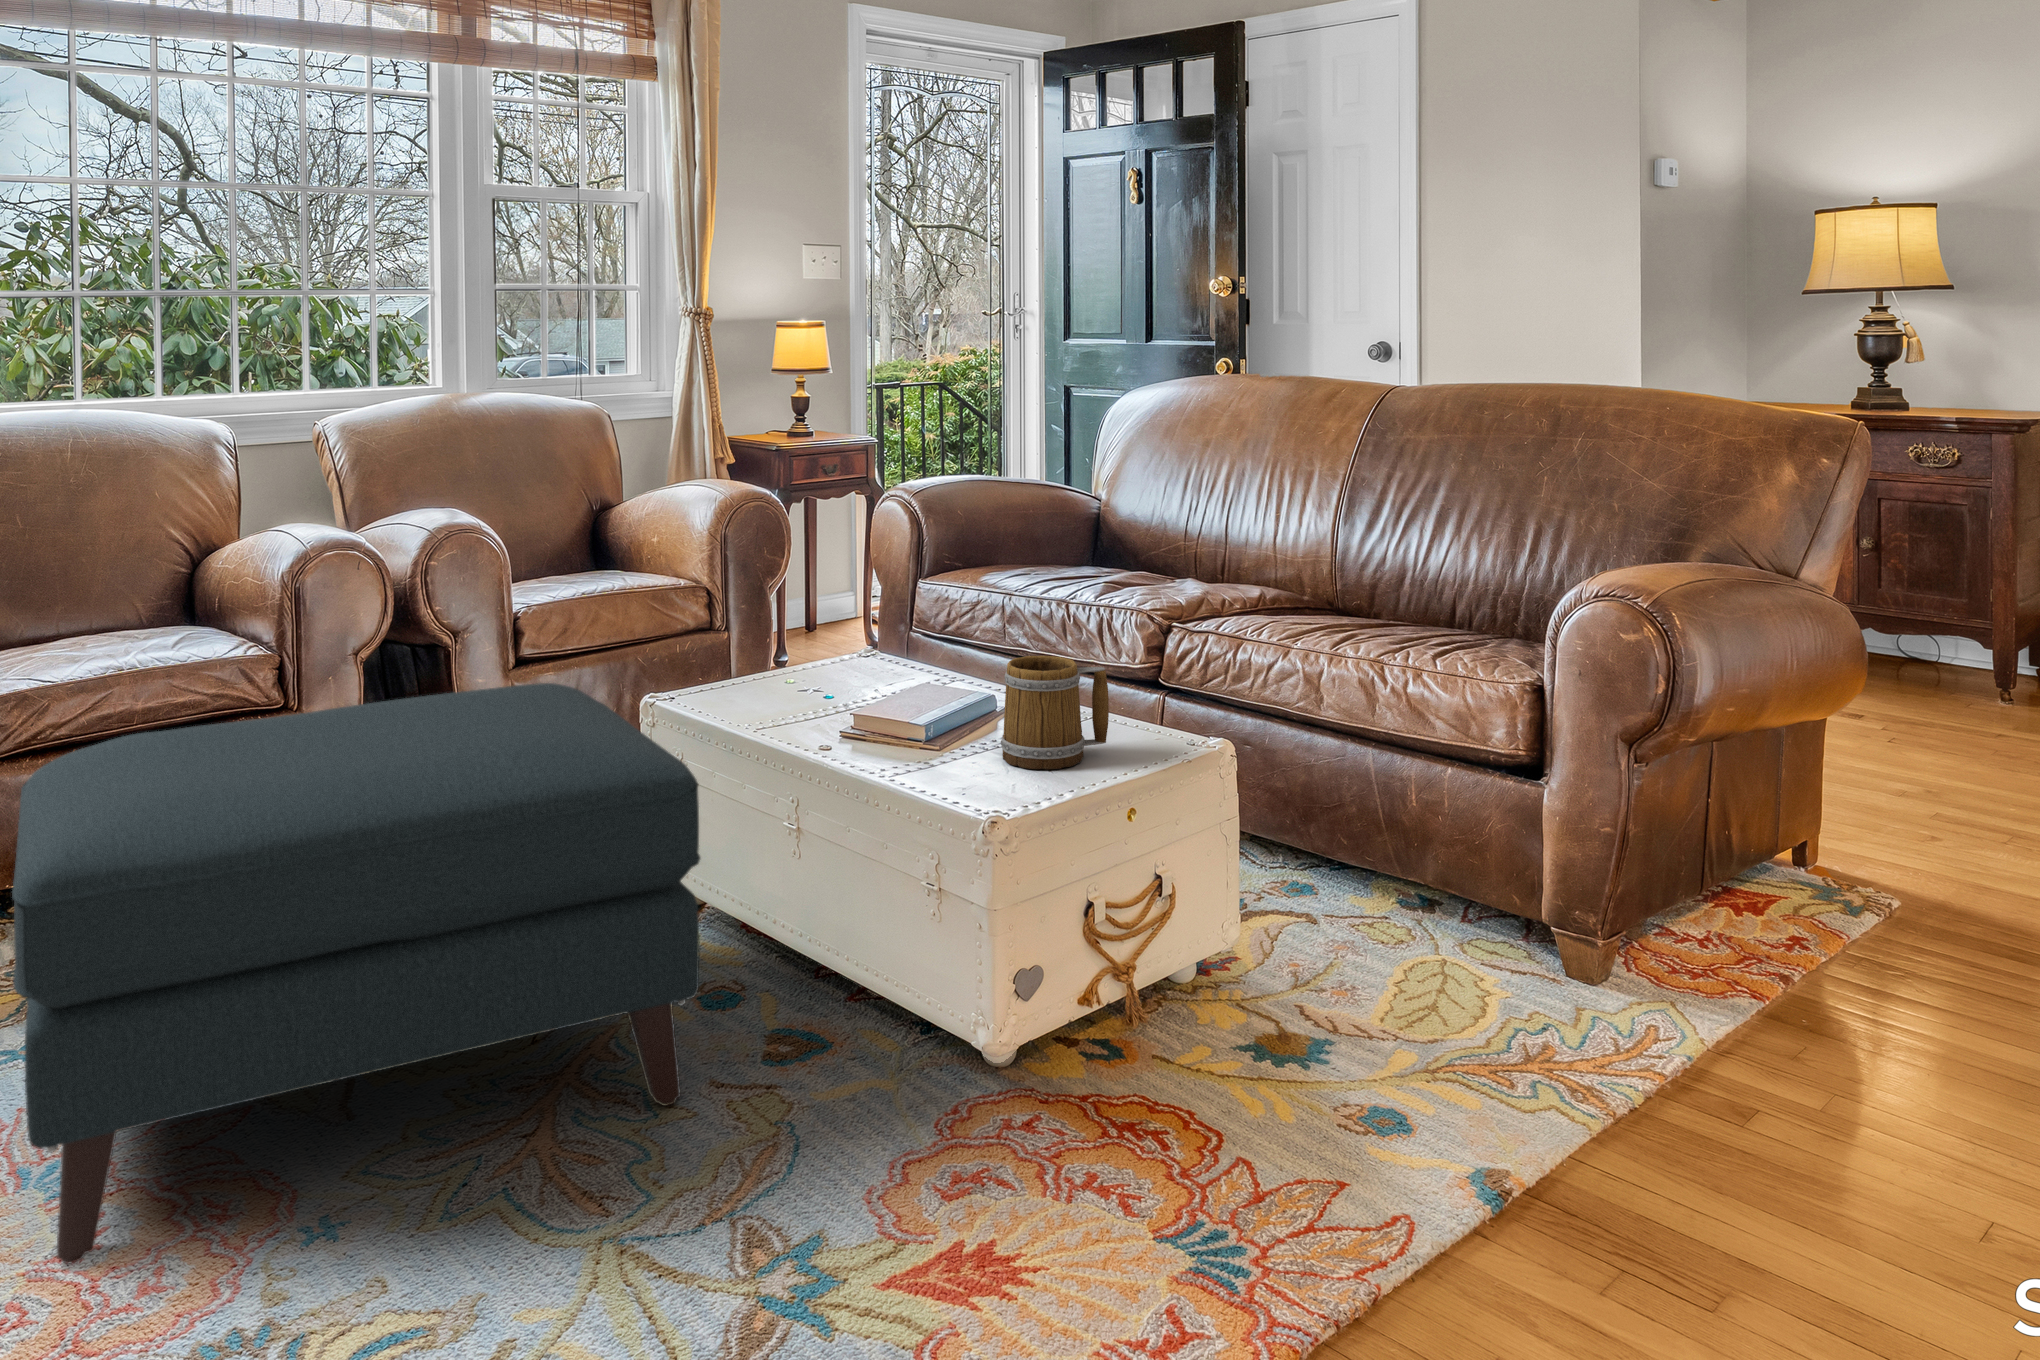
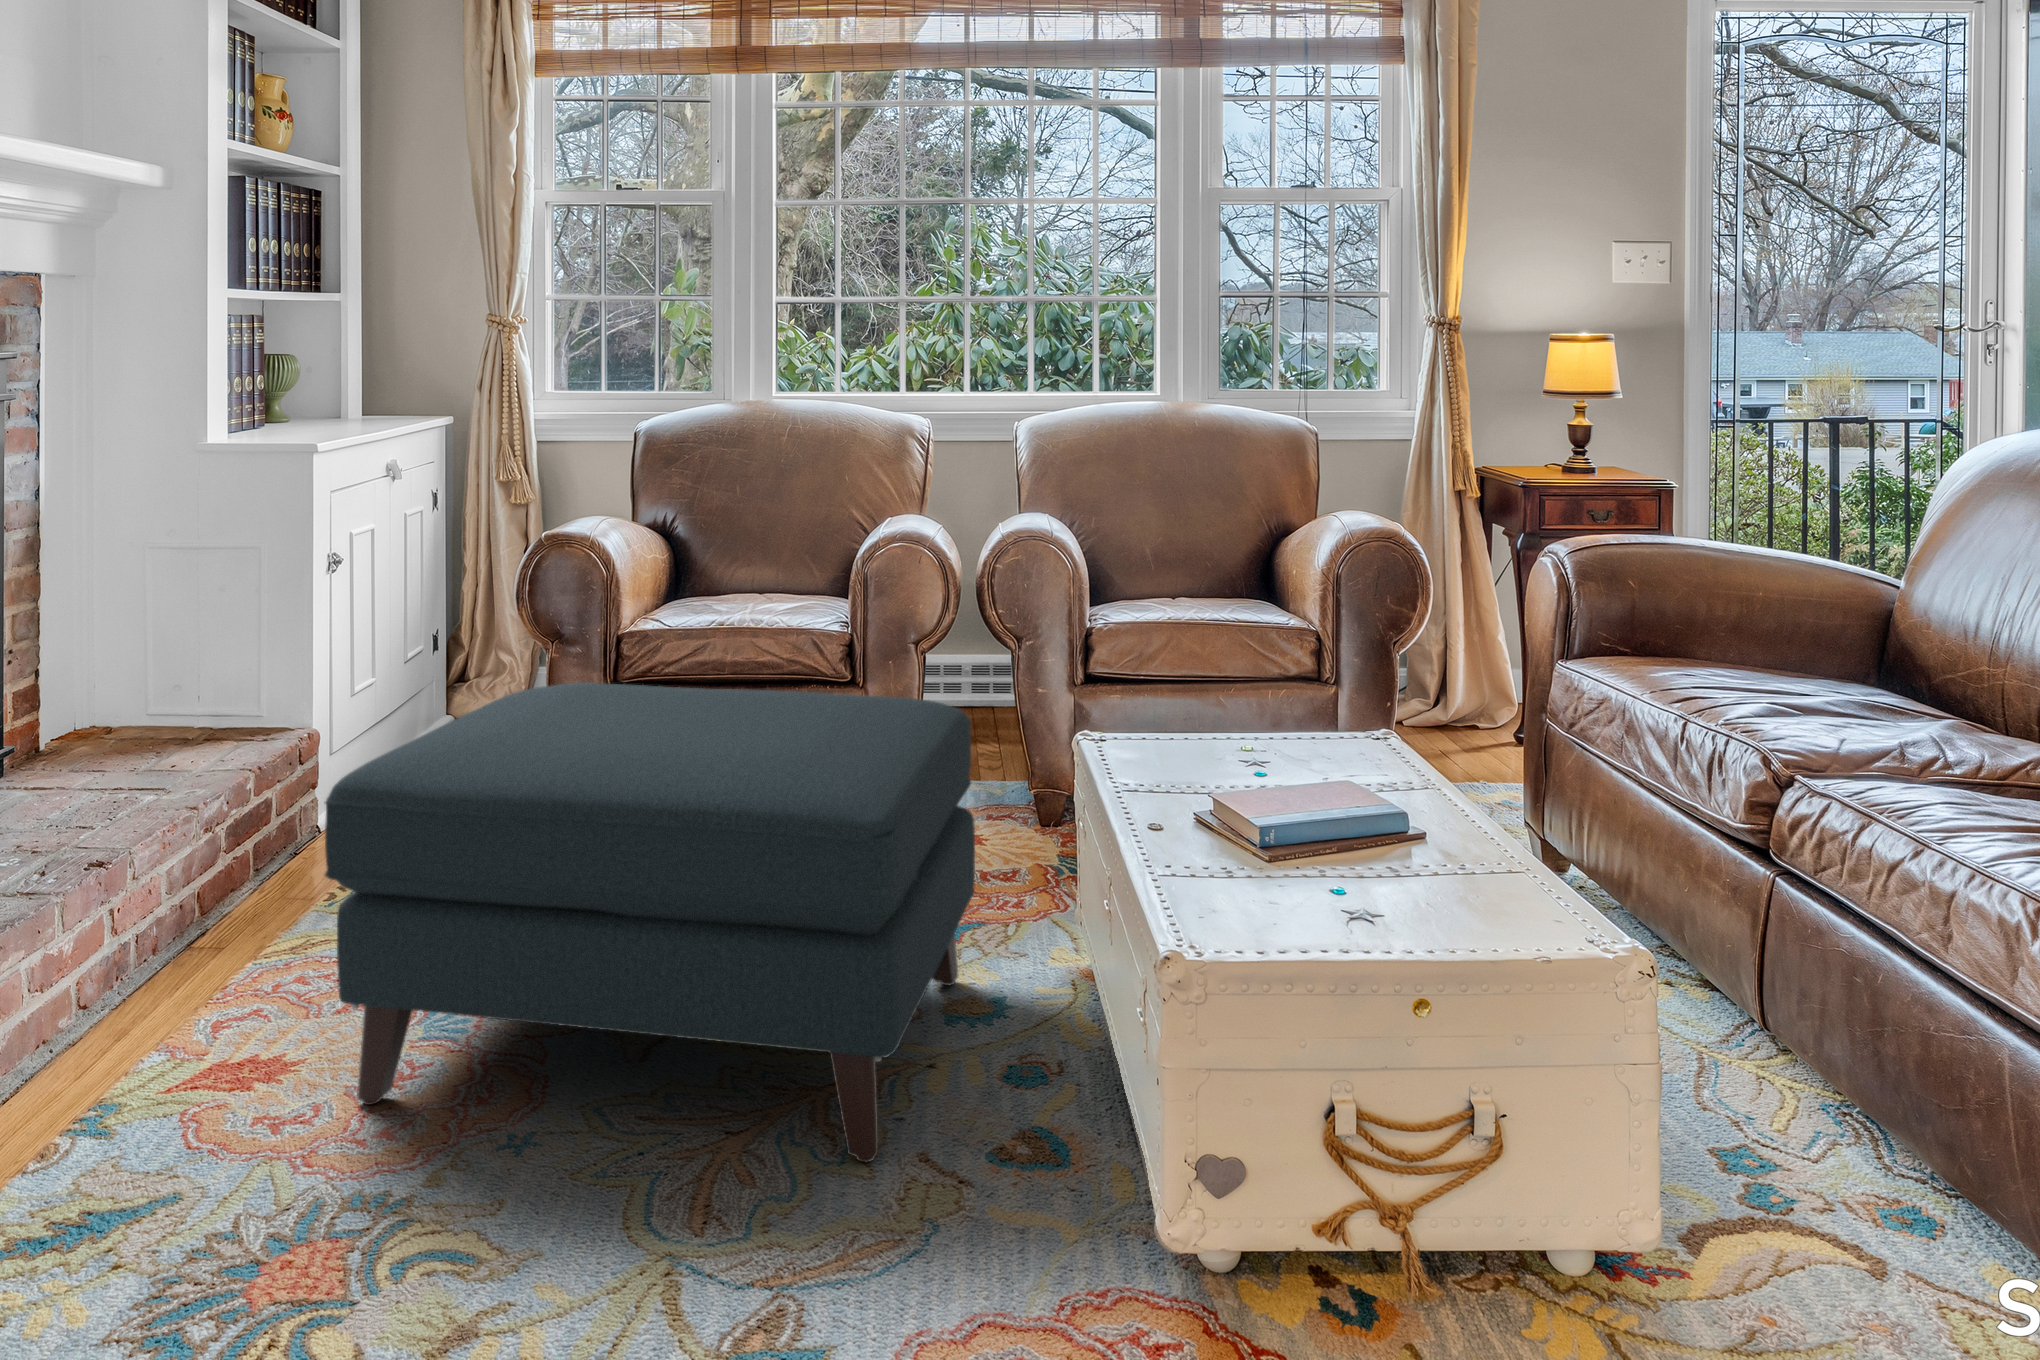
mug: present [1001,656,1109,769] -> none [1293,769,1441,922]

